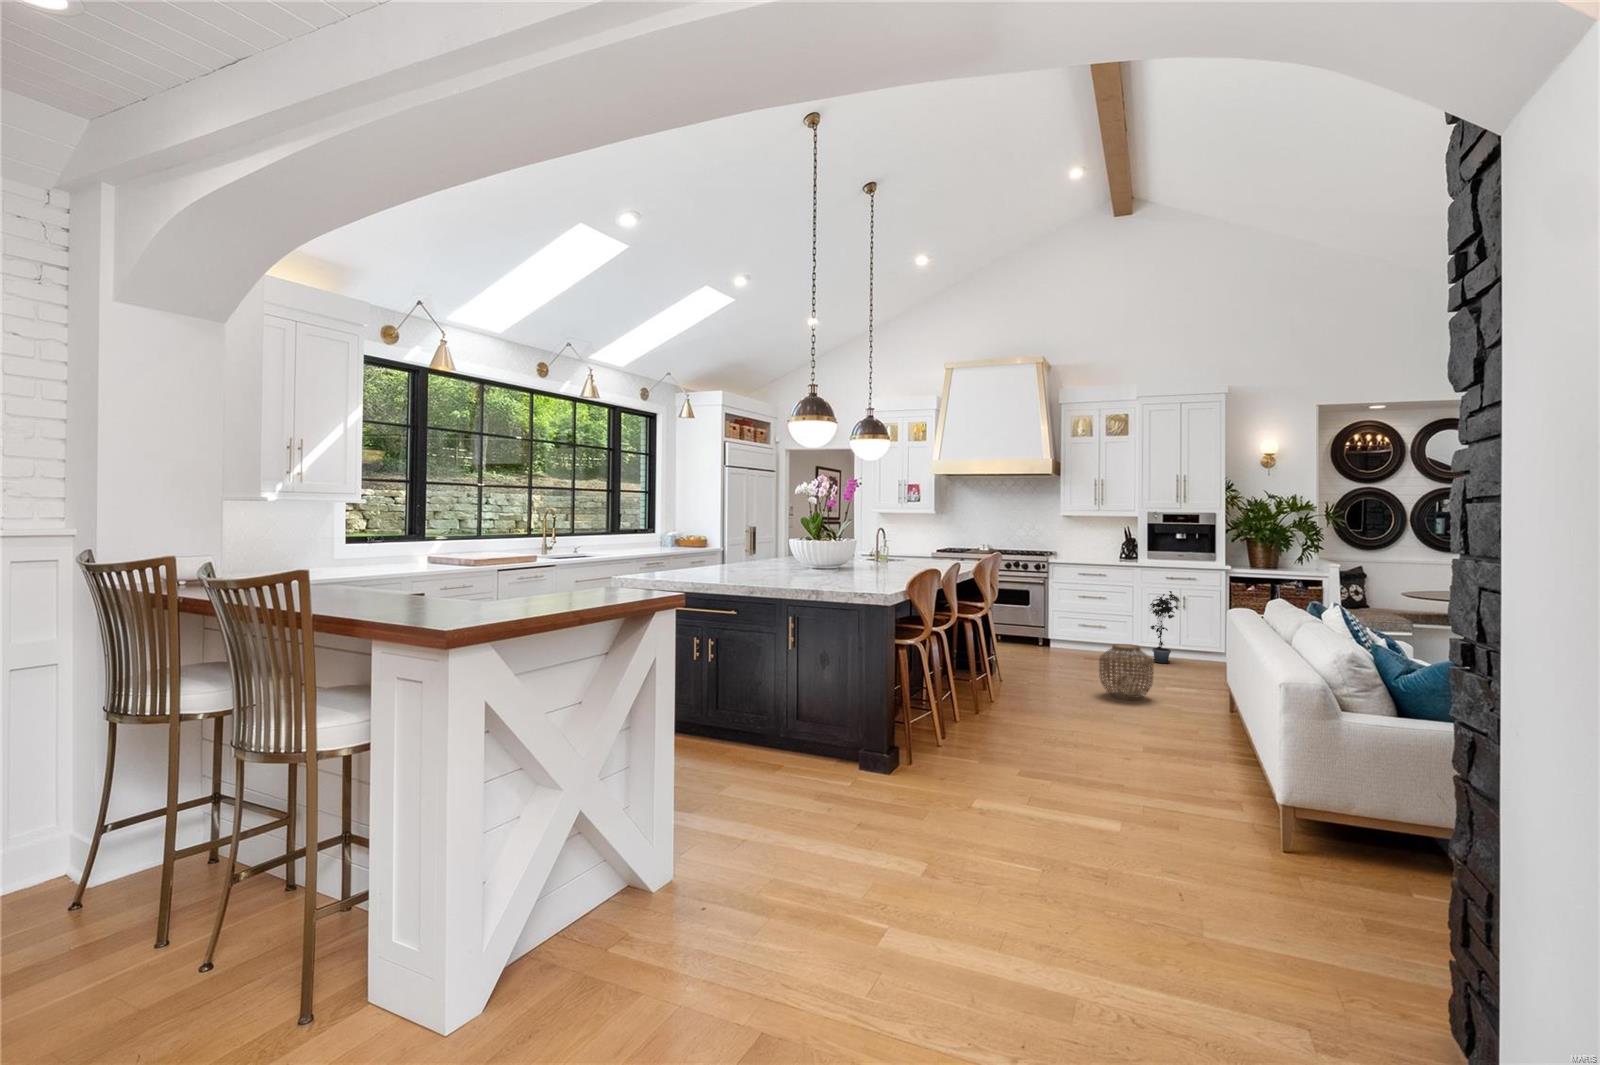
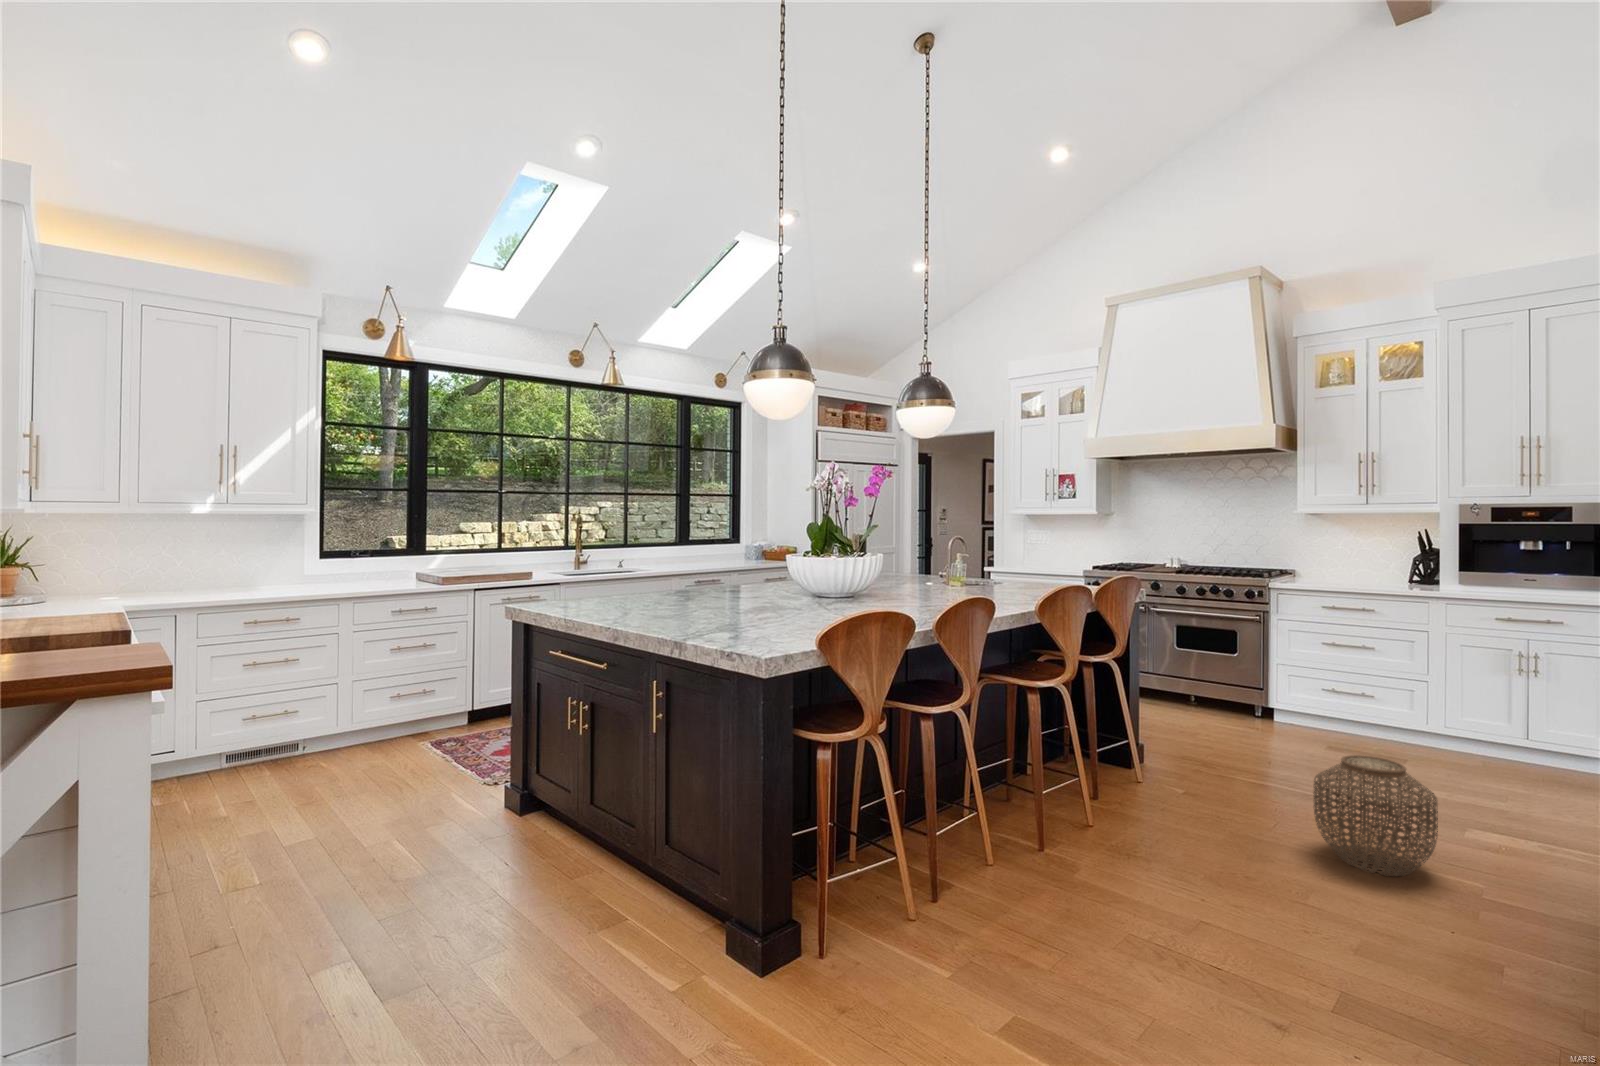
potted plant: present [1150,591,1180,663] -> none [1451,646,1527,777]

